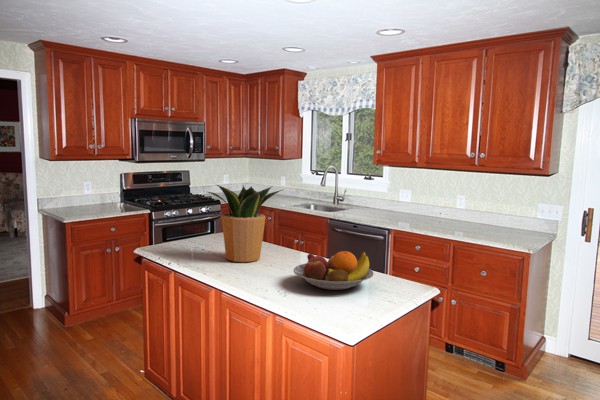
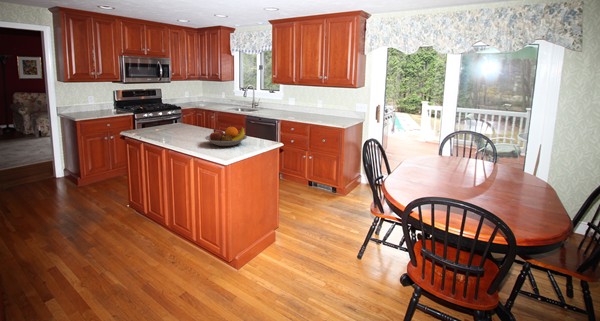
potted plant: present [208,185,282,262] -> none [158,93,204,136]

